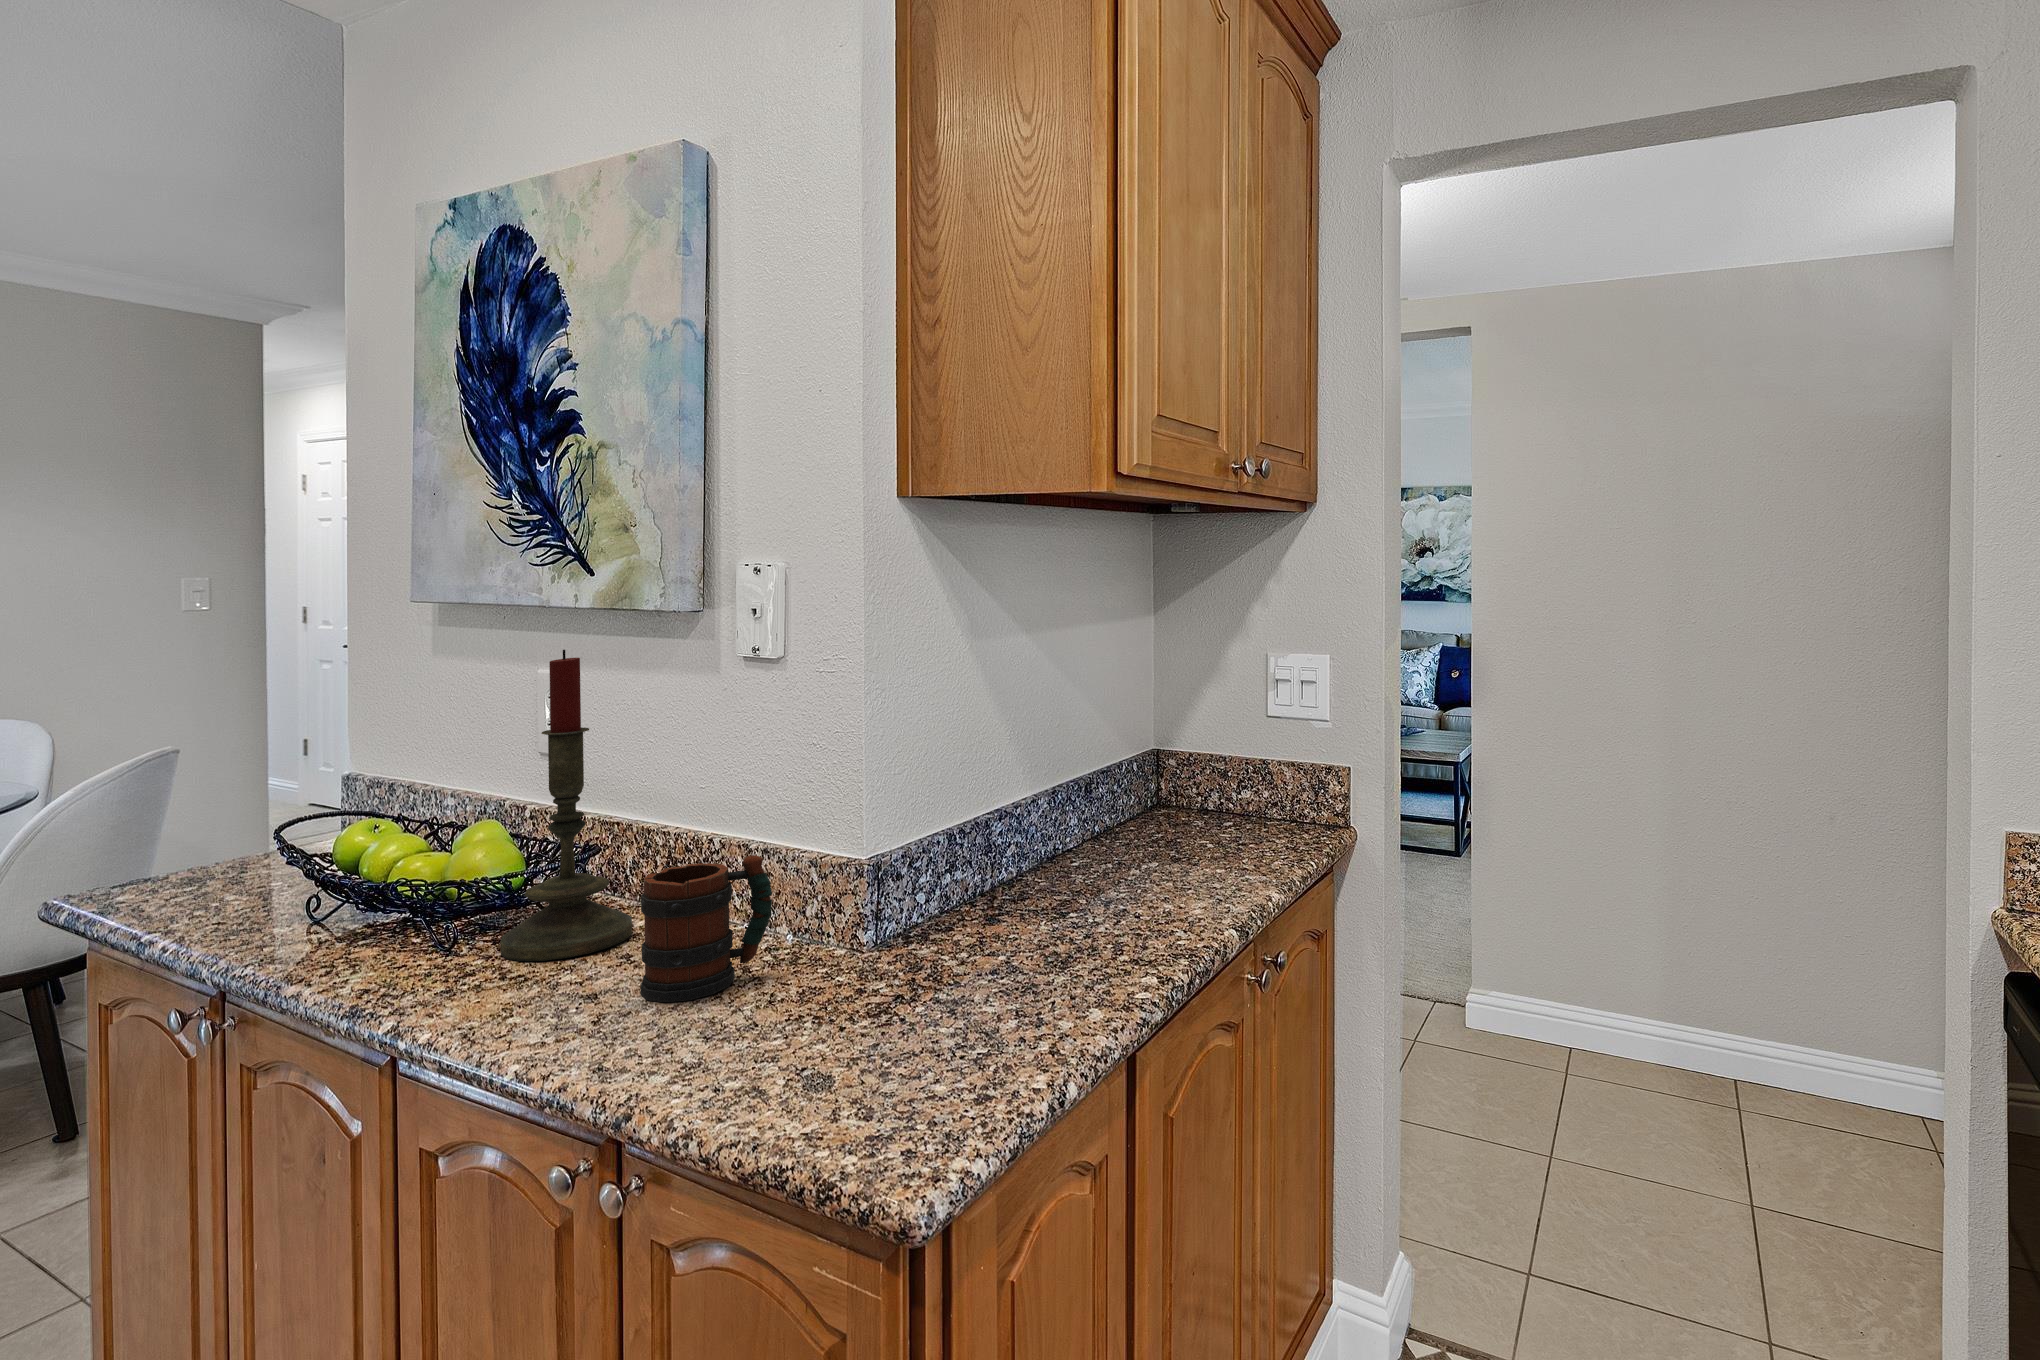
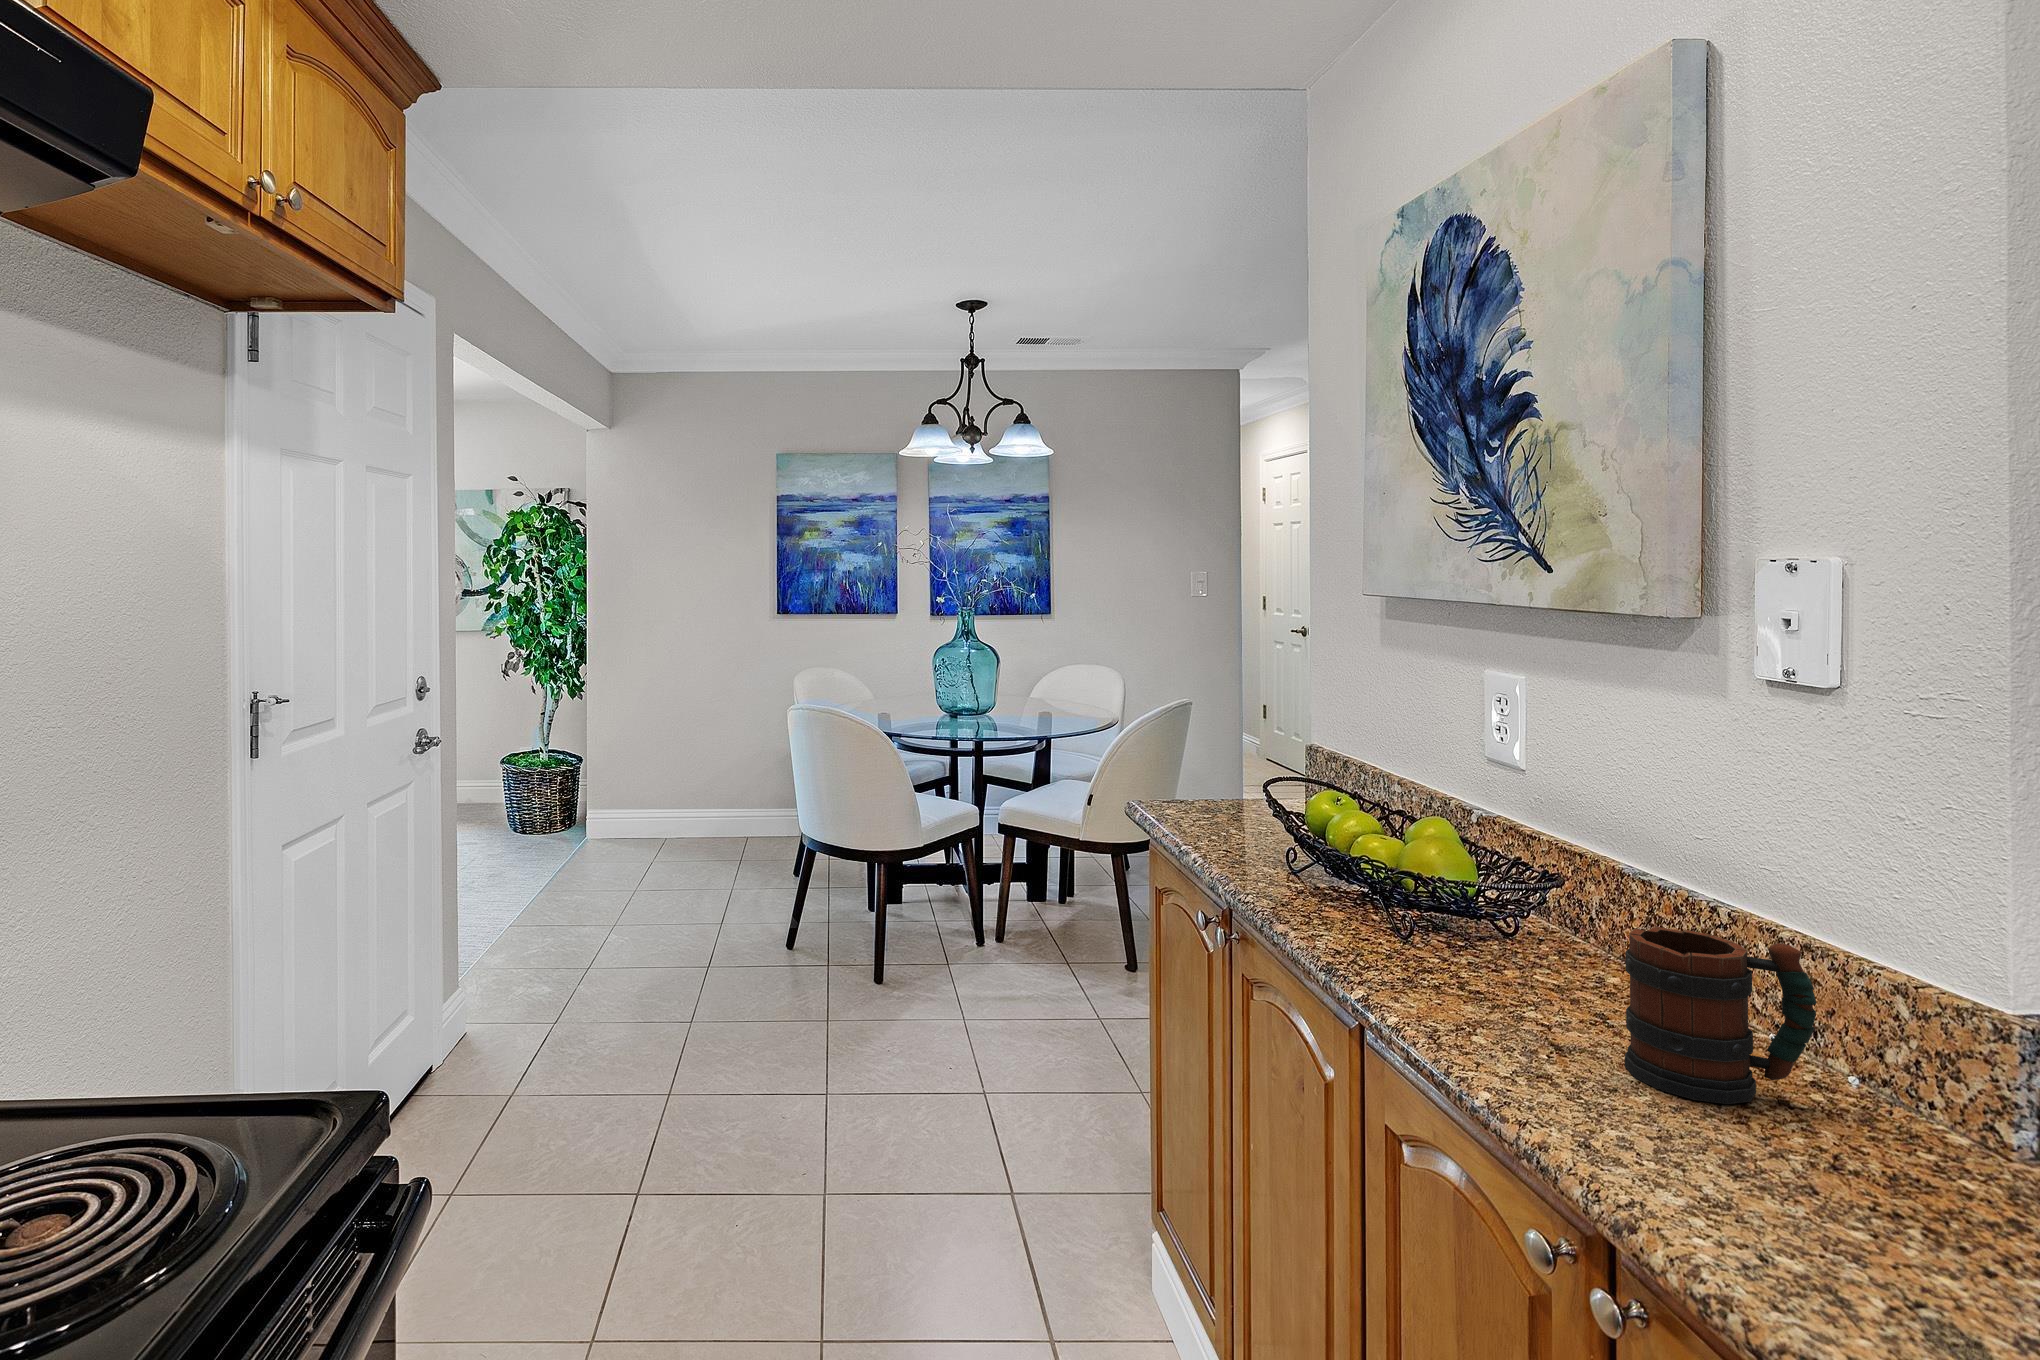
candle: present [500,650,632,961] -> none [1457,654,1603,992]

